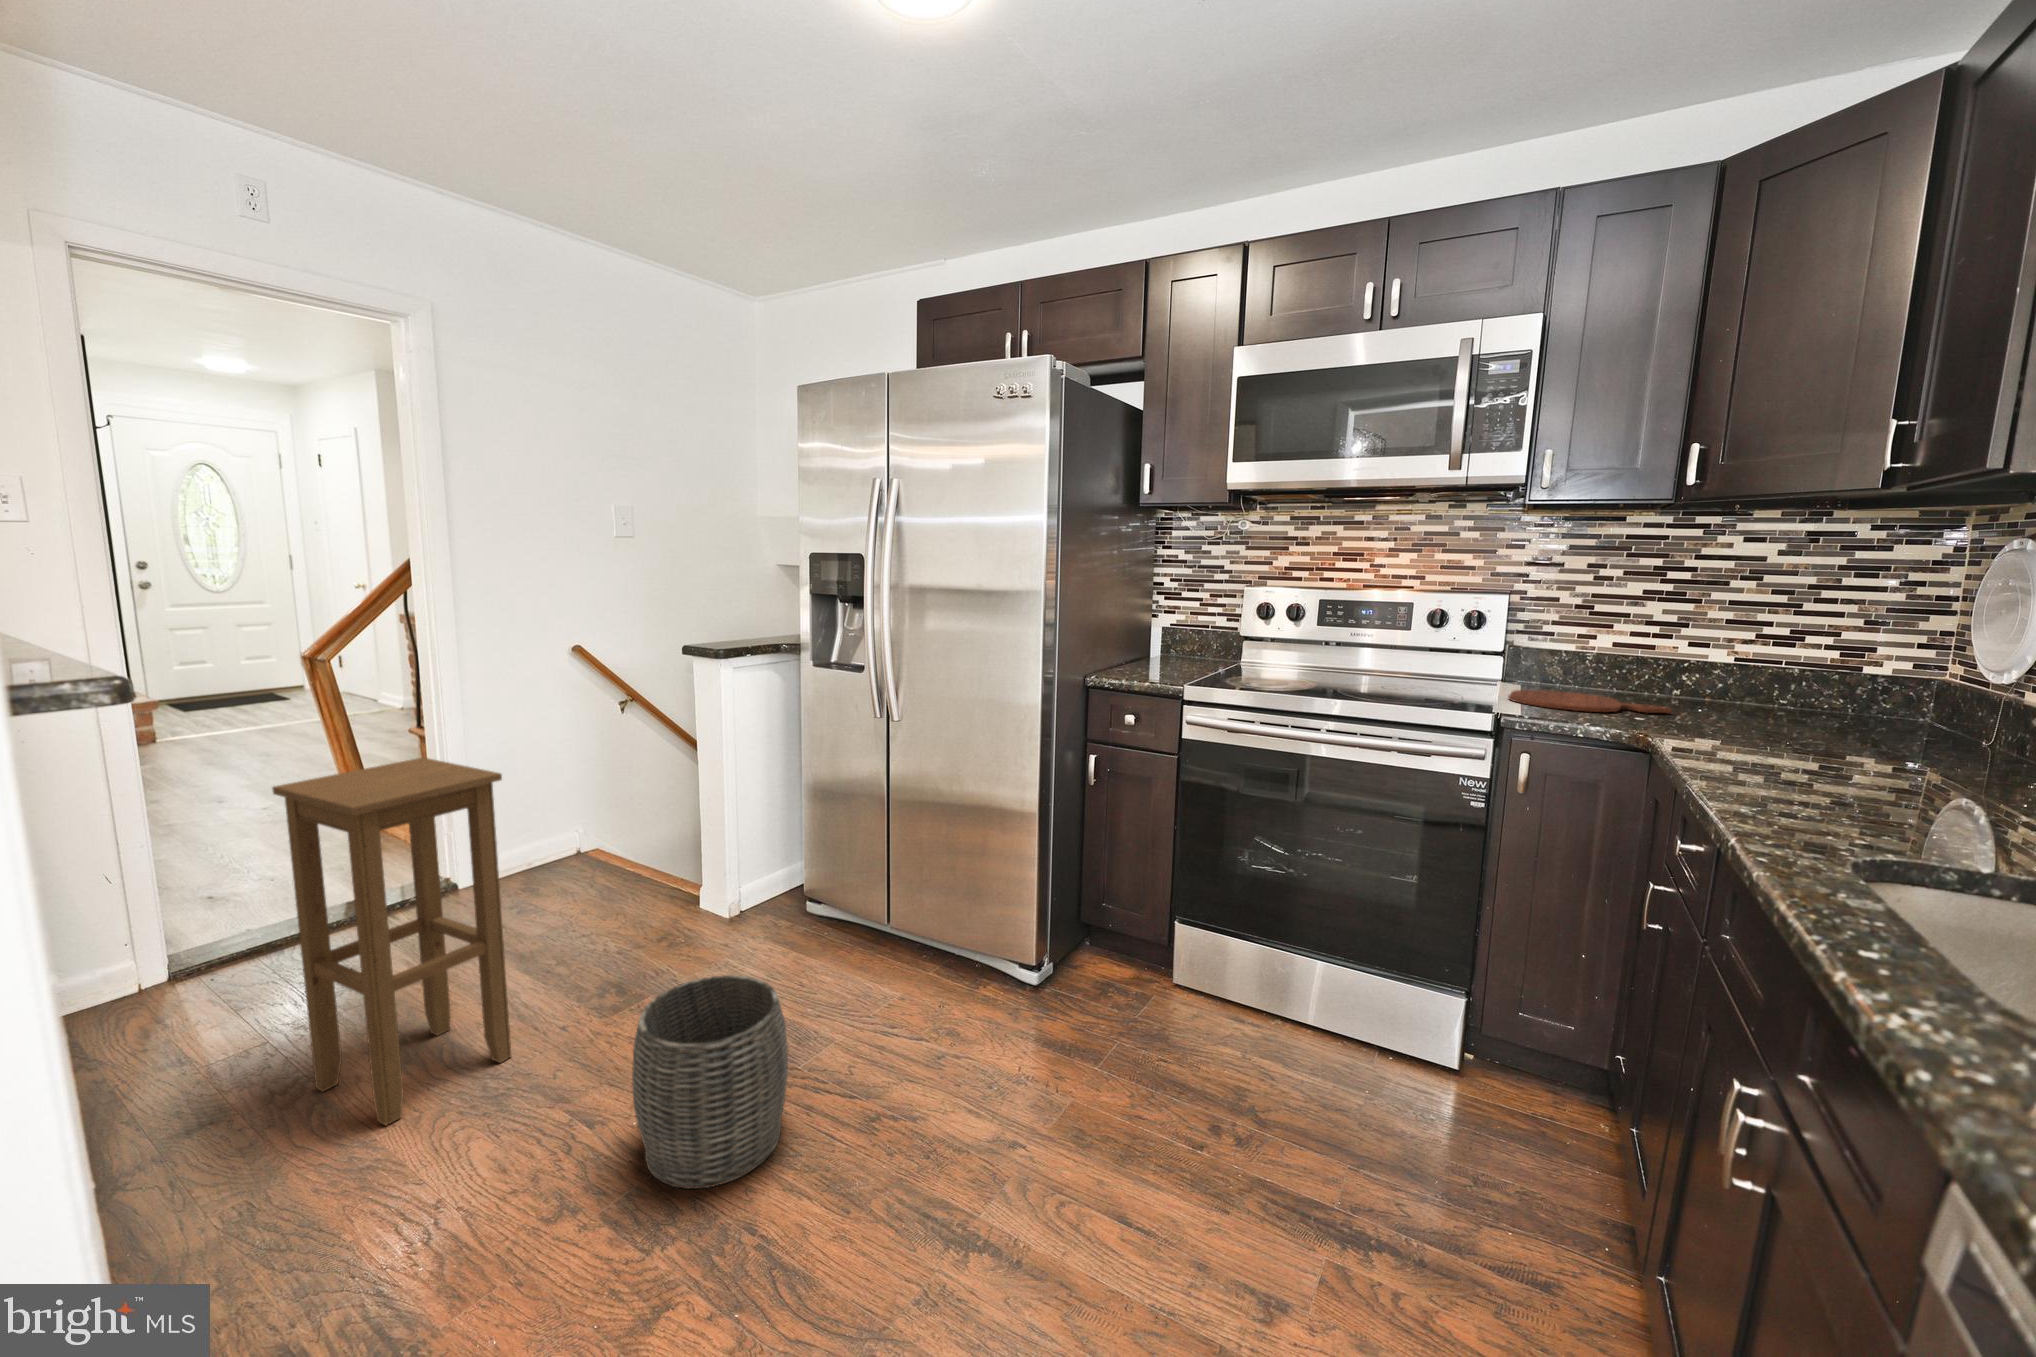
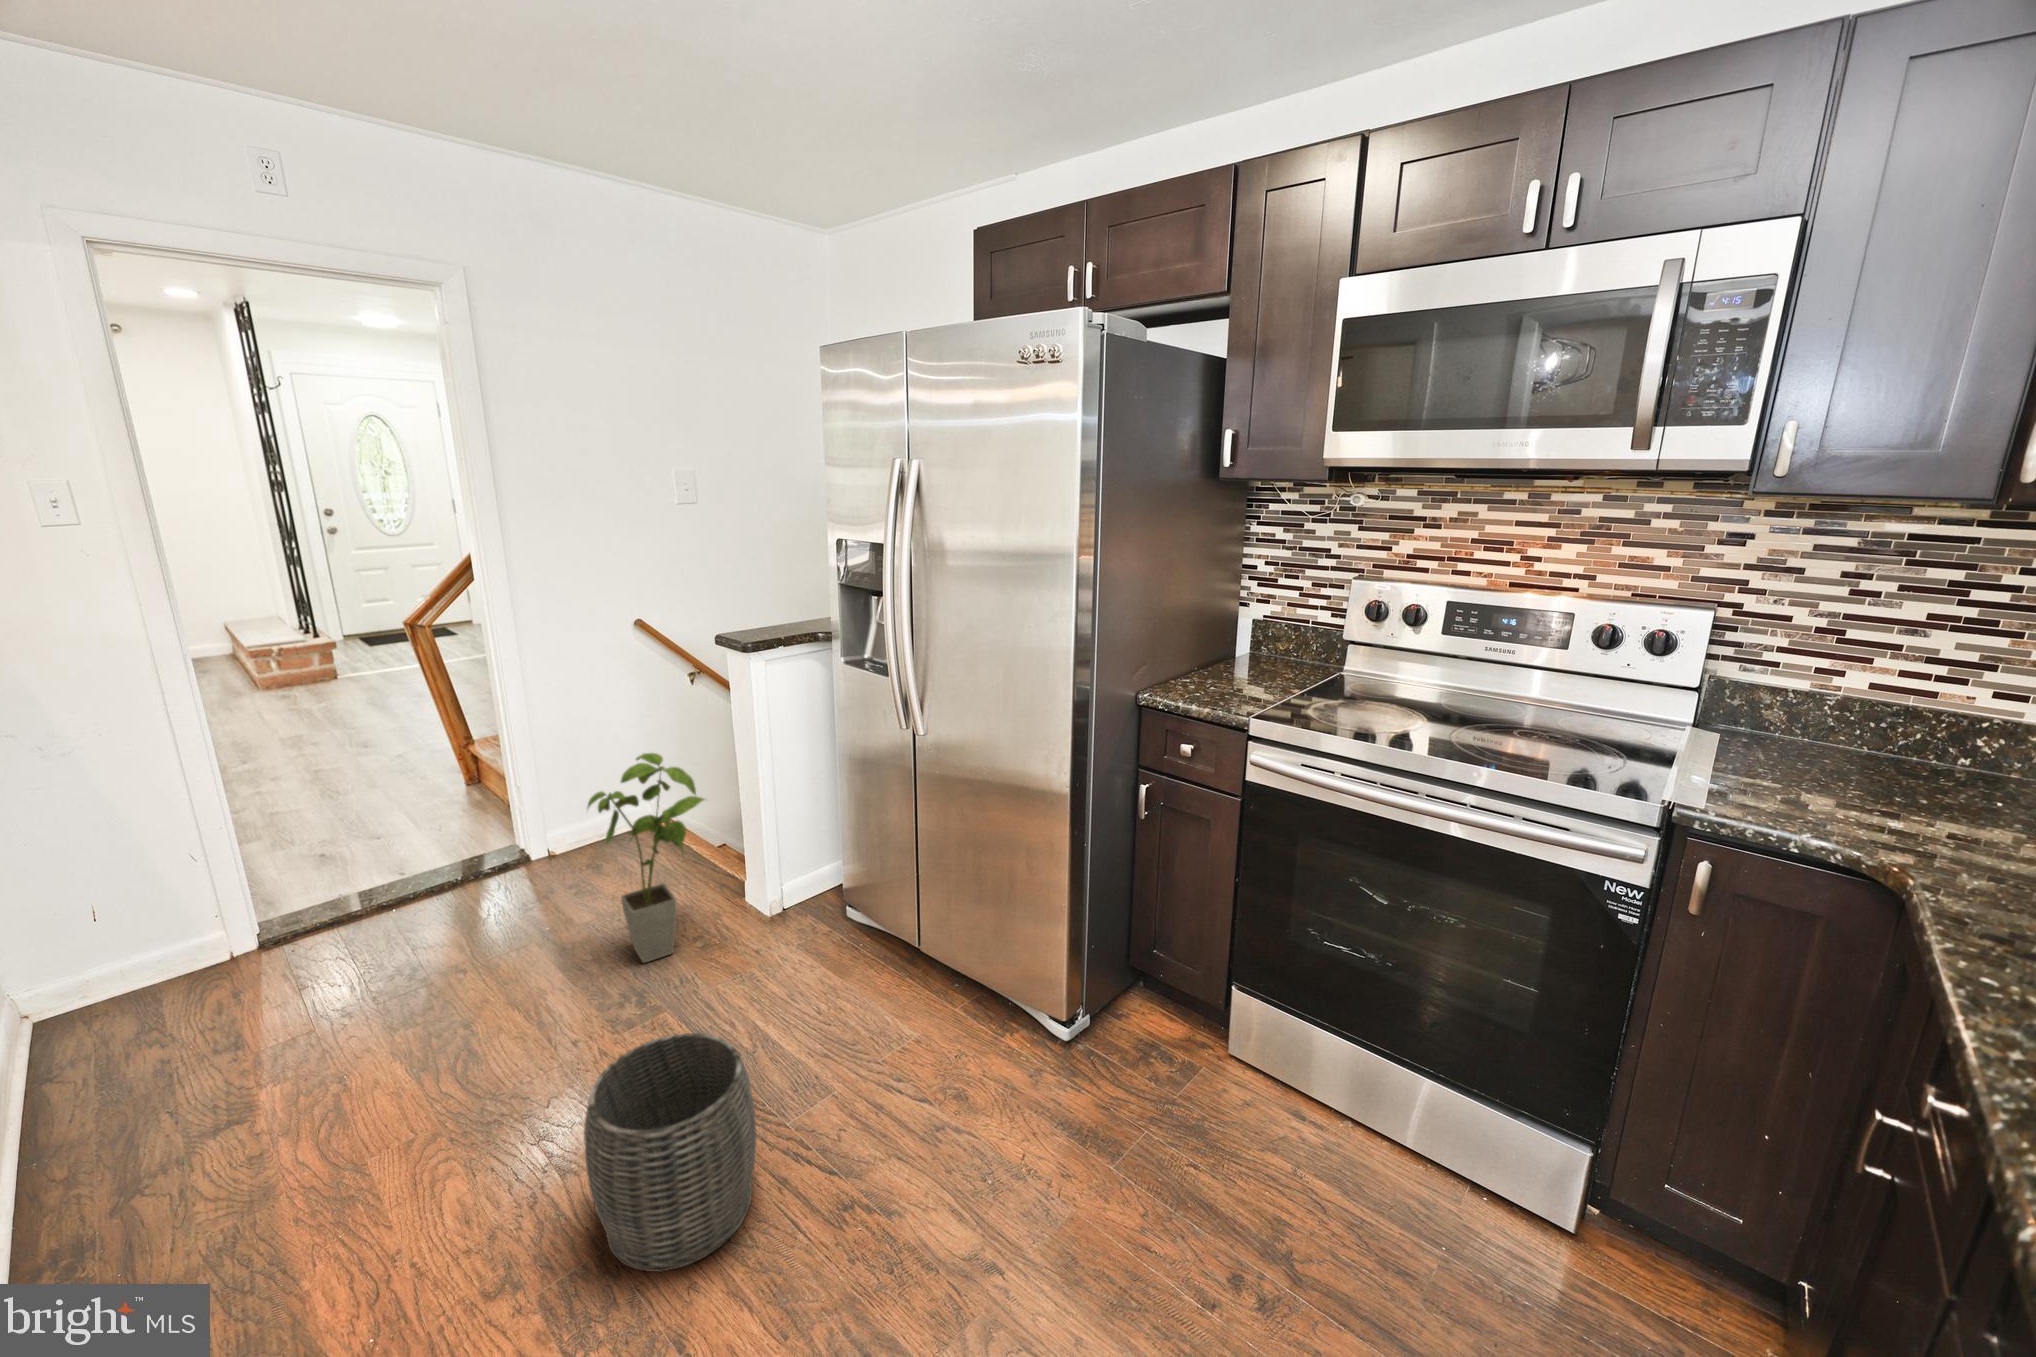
cutting board: present [1508,690,1672,713] -> none [1695,744,1953,806]
house plant: none [561,752,677,961] -> present [588,753,704,963]
stool: present [272,758,511,1125] -> none [269,769,520,1145]

